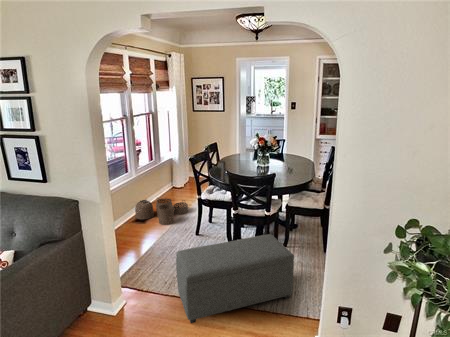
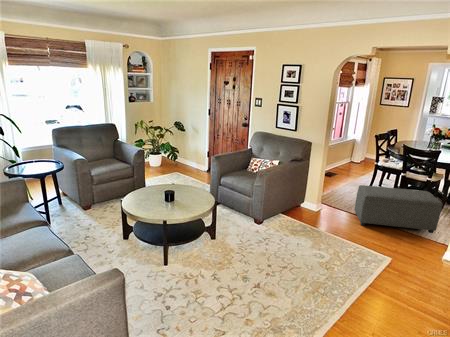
woven basket: present [135,199,188,225] -> none [323,161,363,181]

